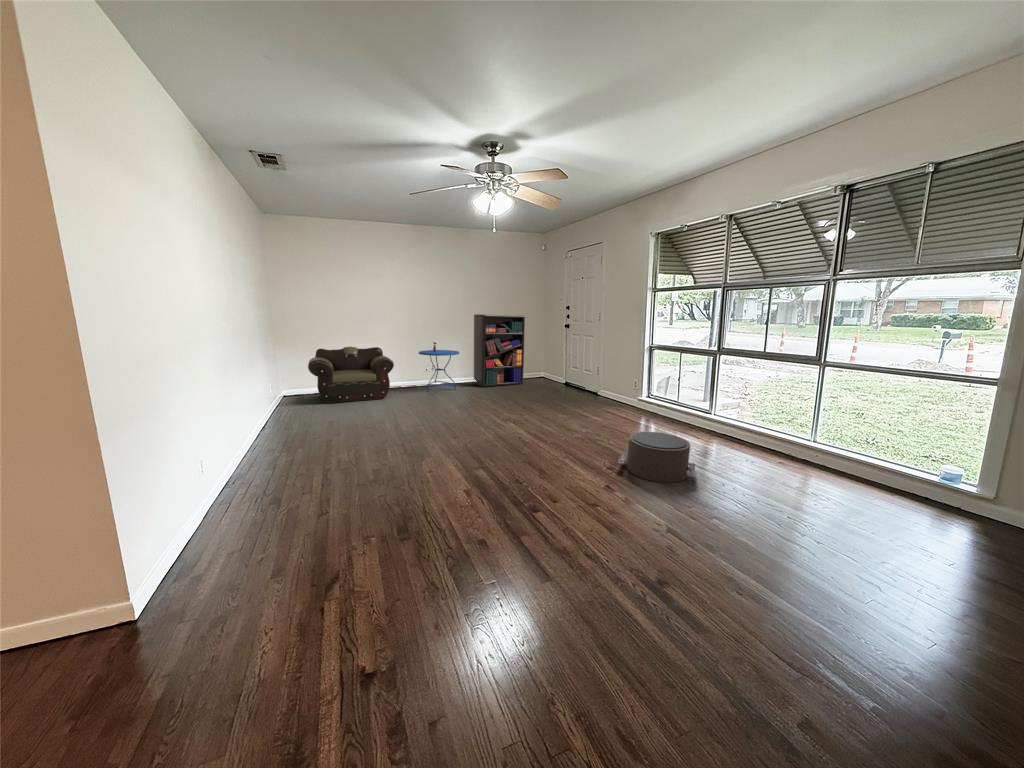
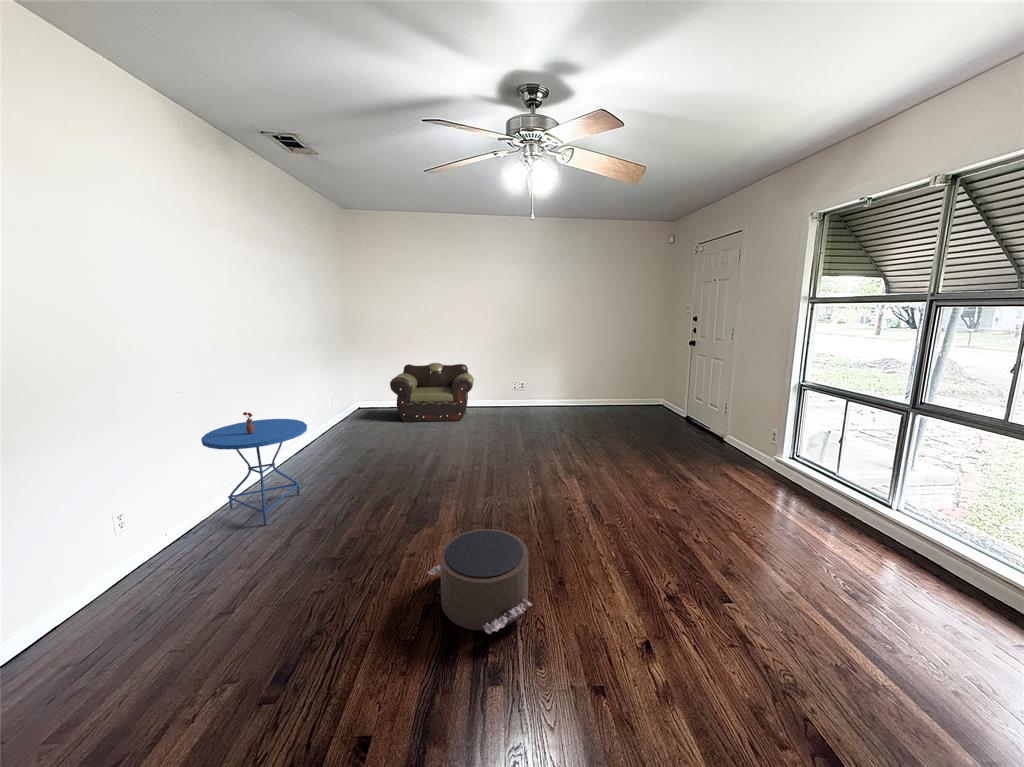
bookshelf: present [474,314,525,387] -> none [570,328,635,413]
side table: present [419,342,459,390] -> present [201,412,307,525]
pouf: present [618,432,696,483] -> present [428,529,532,634]

